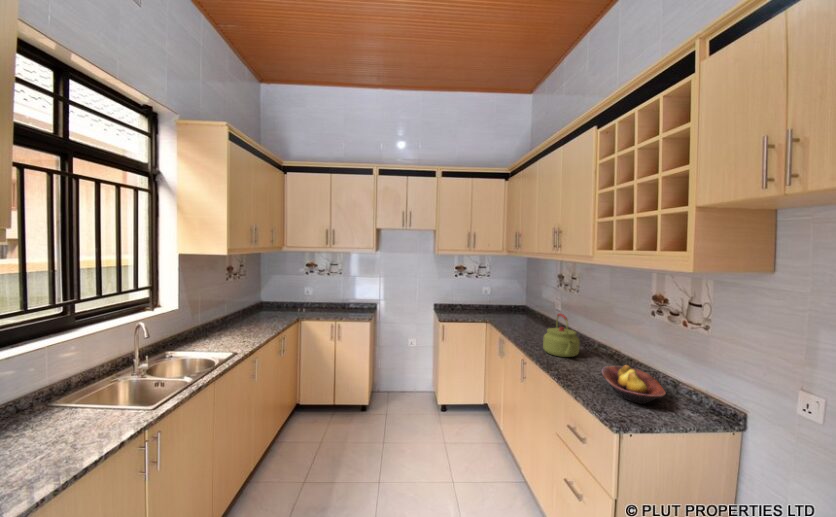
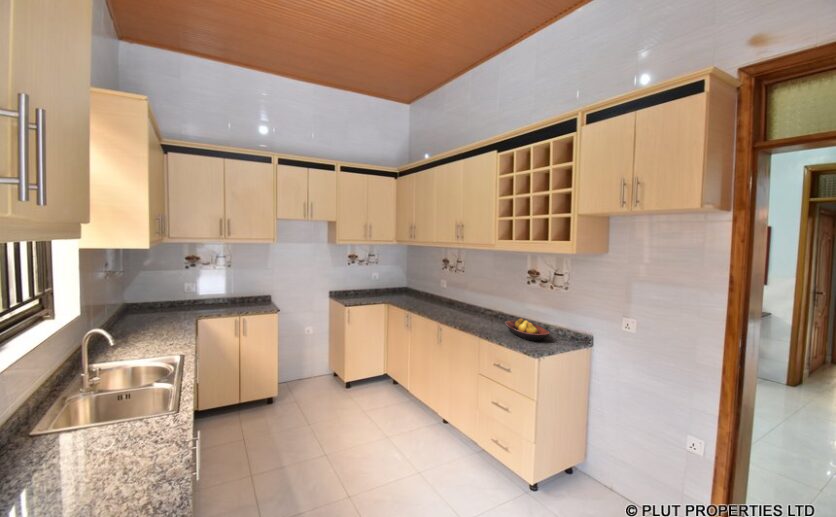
kettle: present [543,314,580,357] -> none [451,288,477,321]

